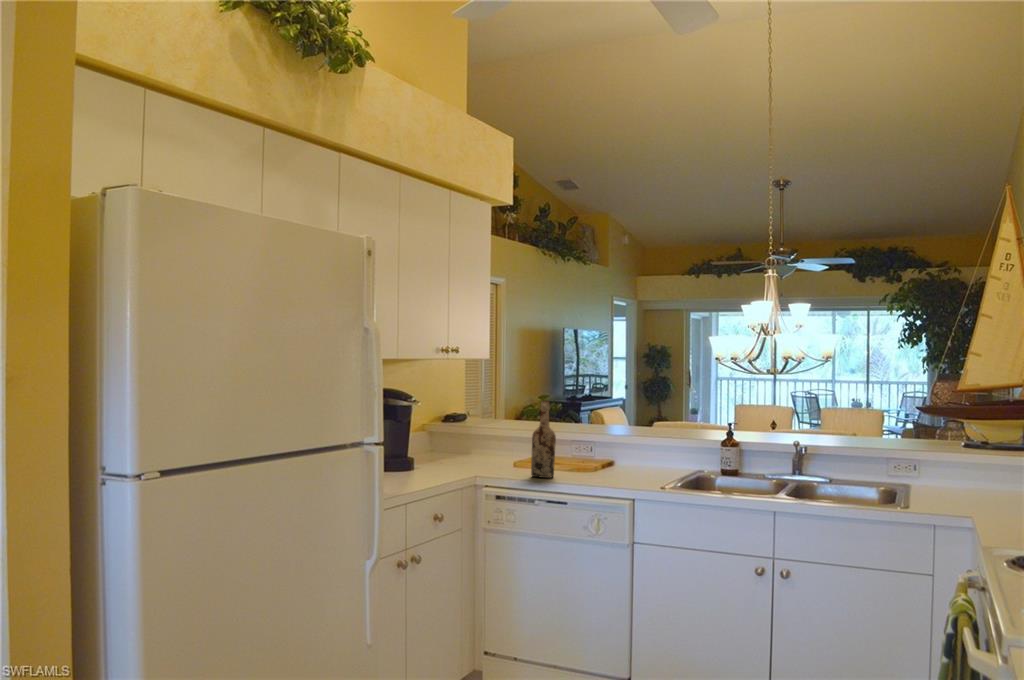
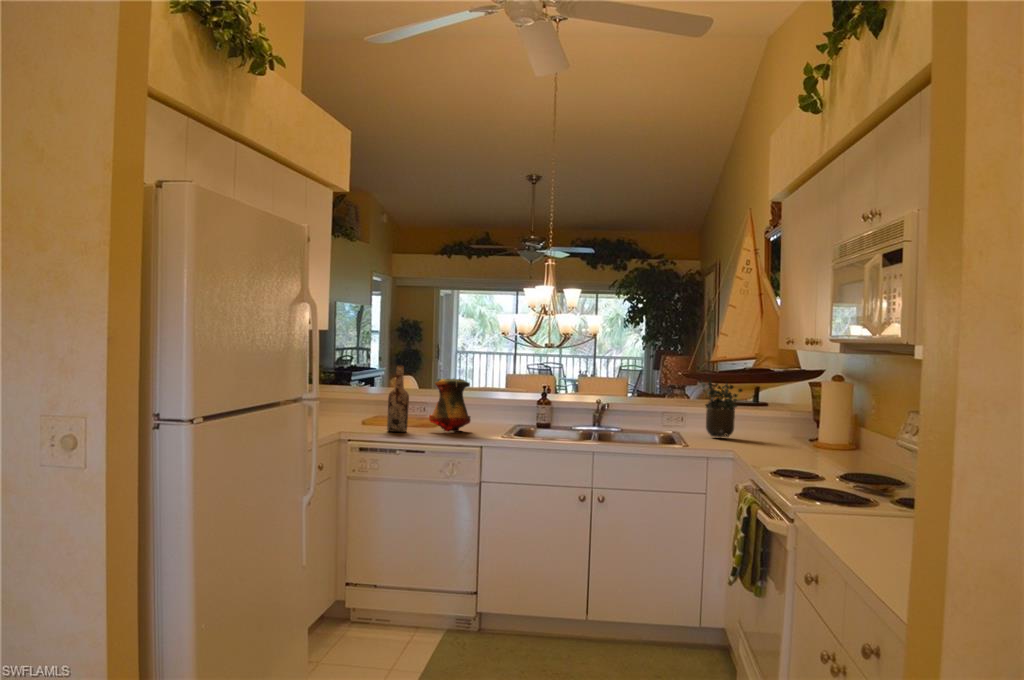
potted plant: none [935,400,1004,497] -> present [697,367,742,437]
vase: none [580,416,631,479] -> present [429,379,471,432]

